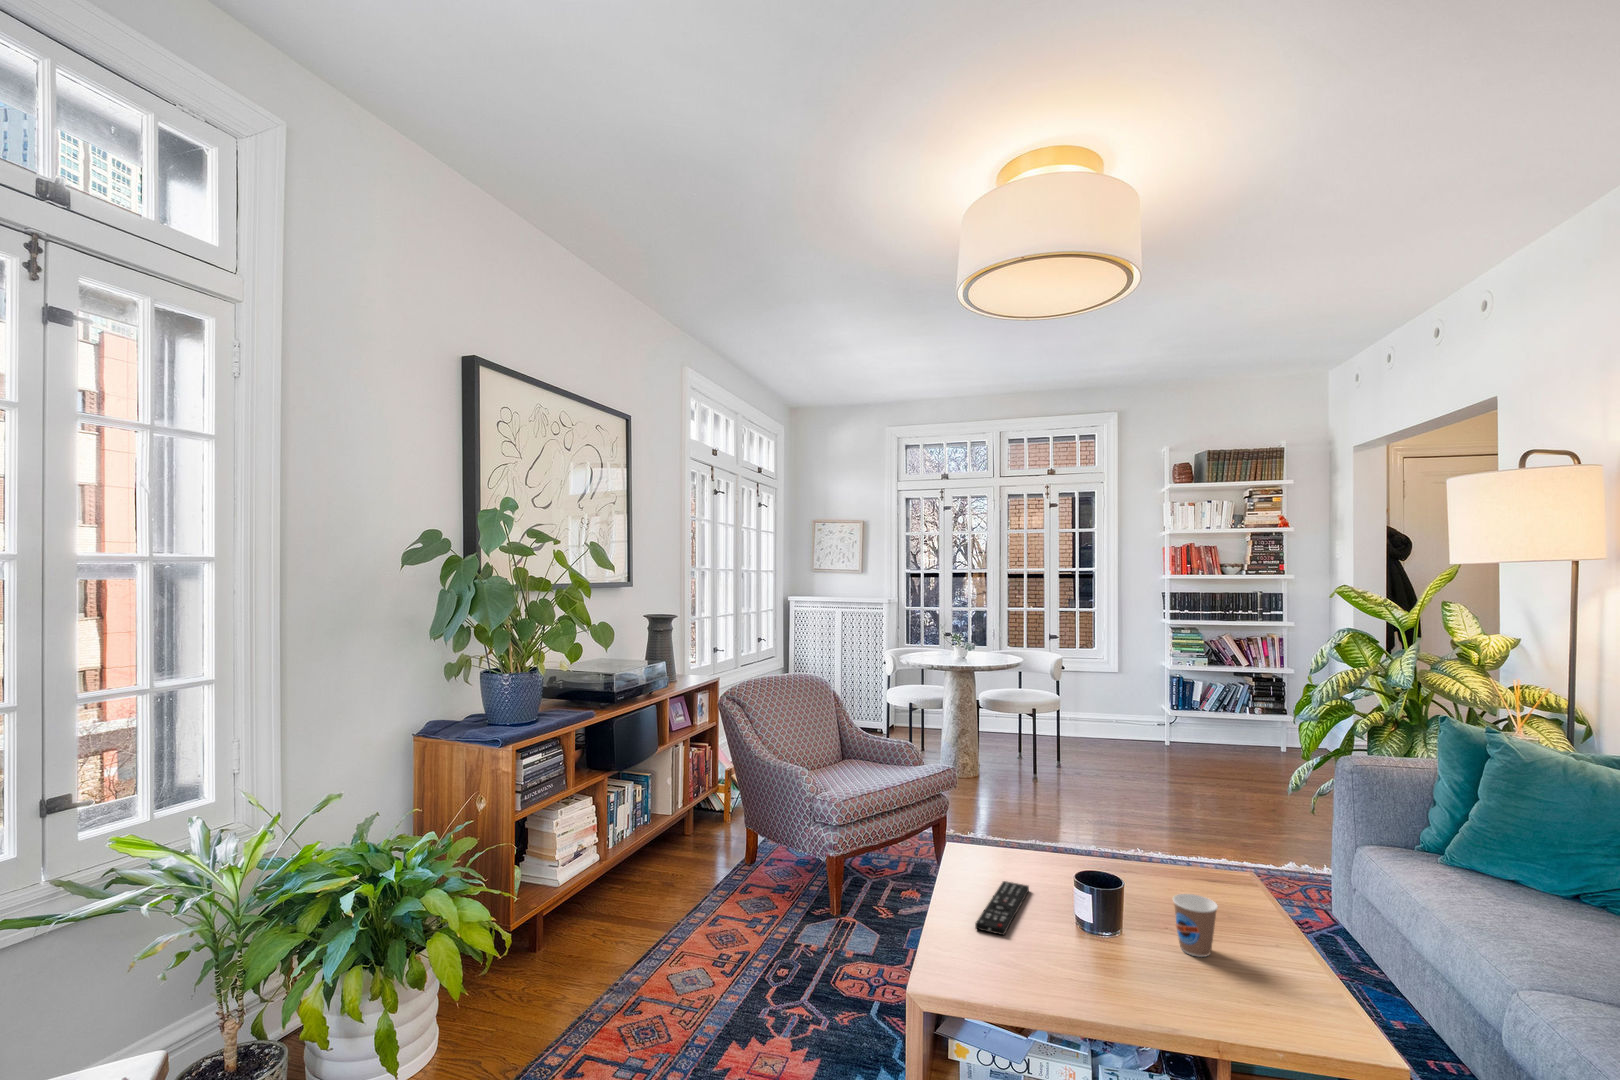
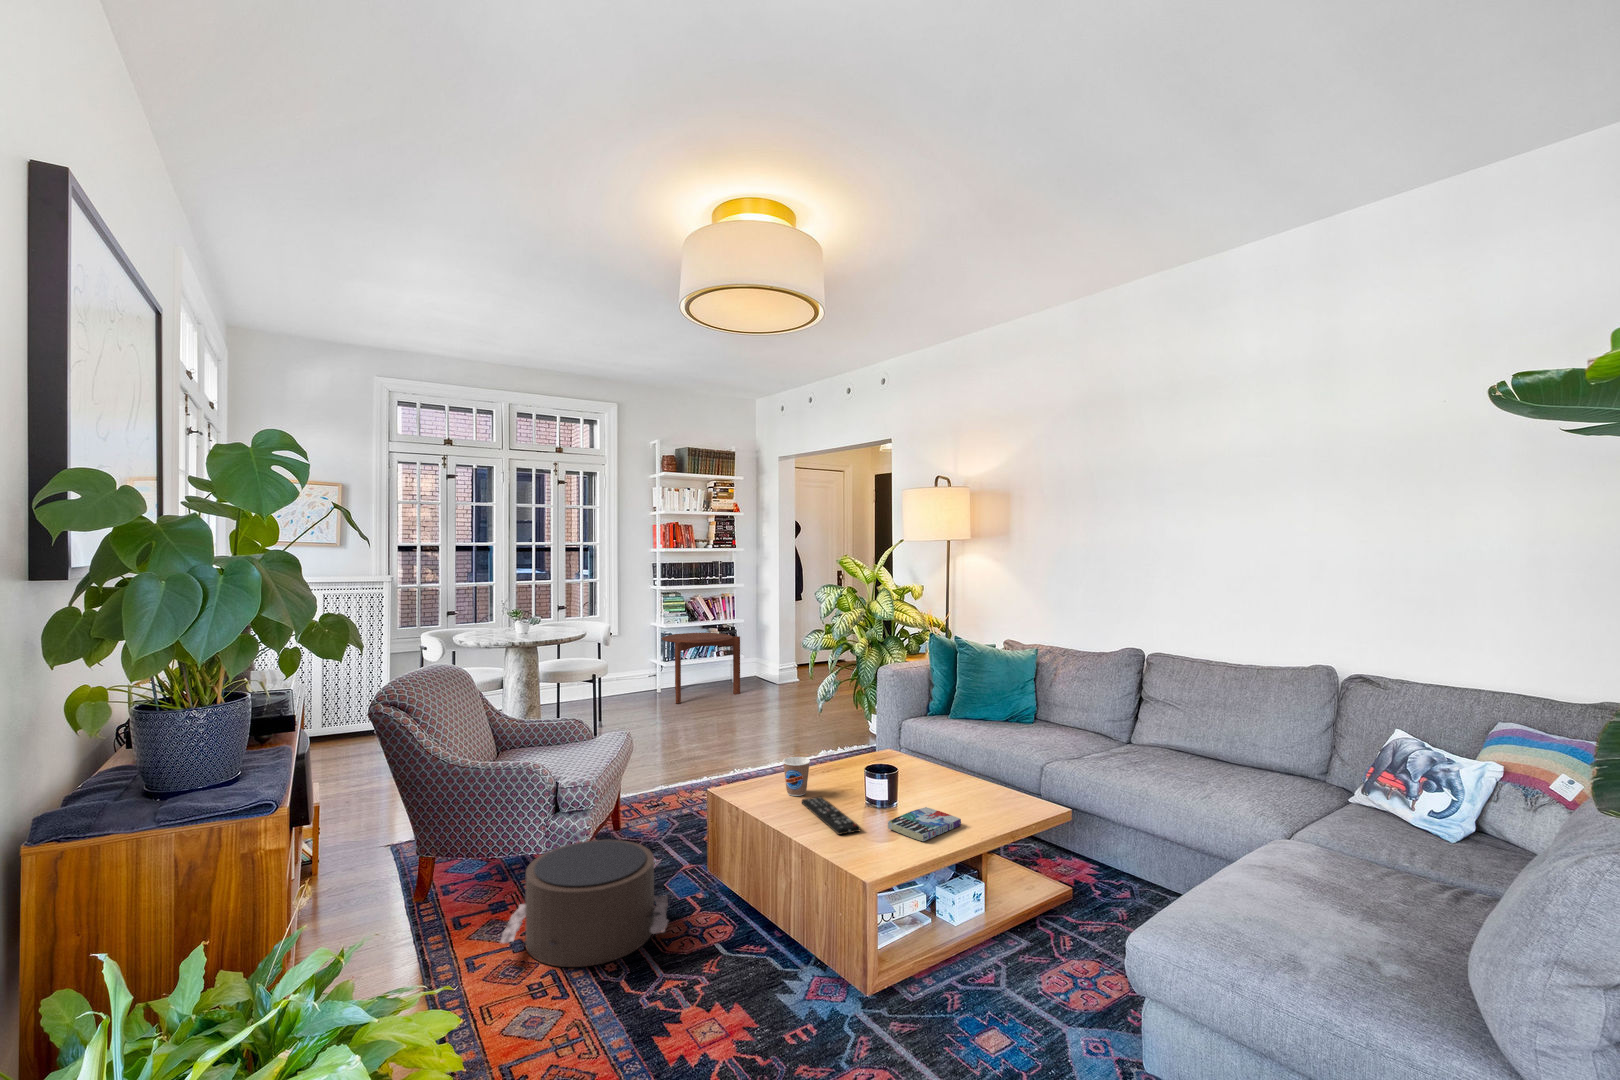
side table: none [1161,677,1267,763] -> present [662,633,740,703]
pouf: none [724,855,875,972] -> present [501,840,669,967]
coffee cup: present [1173,894,1218,957] -> present [783,757,810,796]
book: none [1037,936,1135,981] -> present [888,807,961,841]

